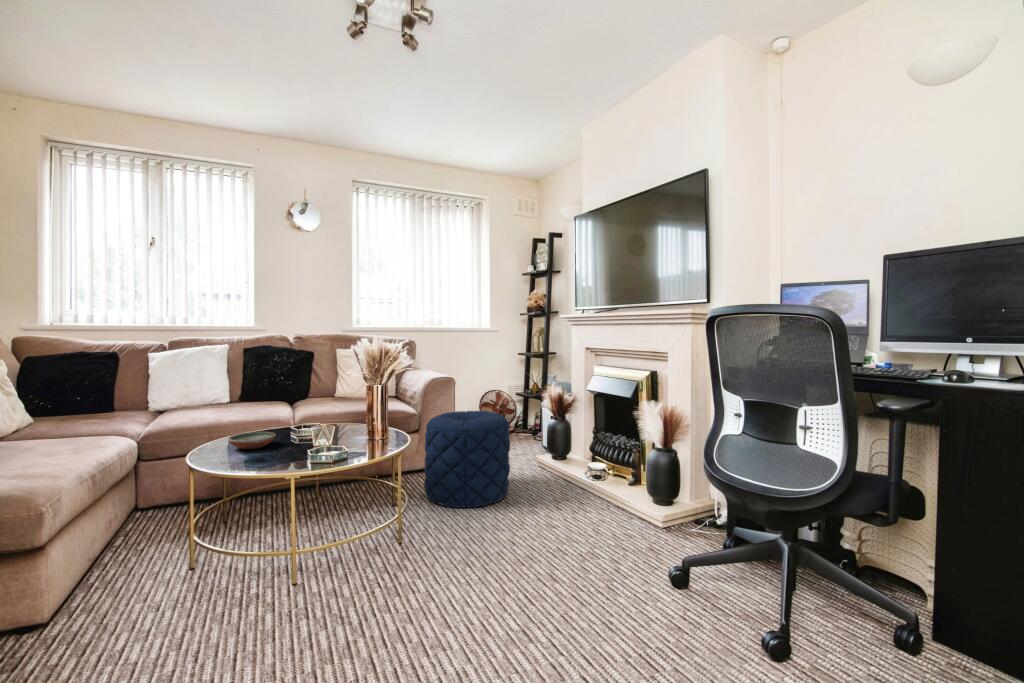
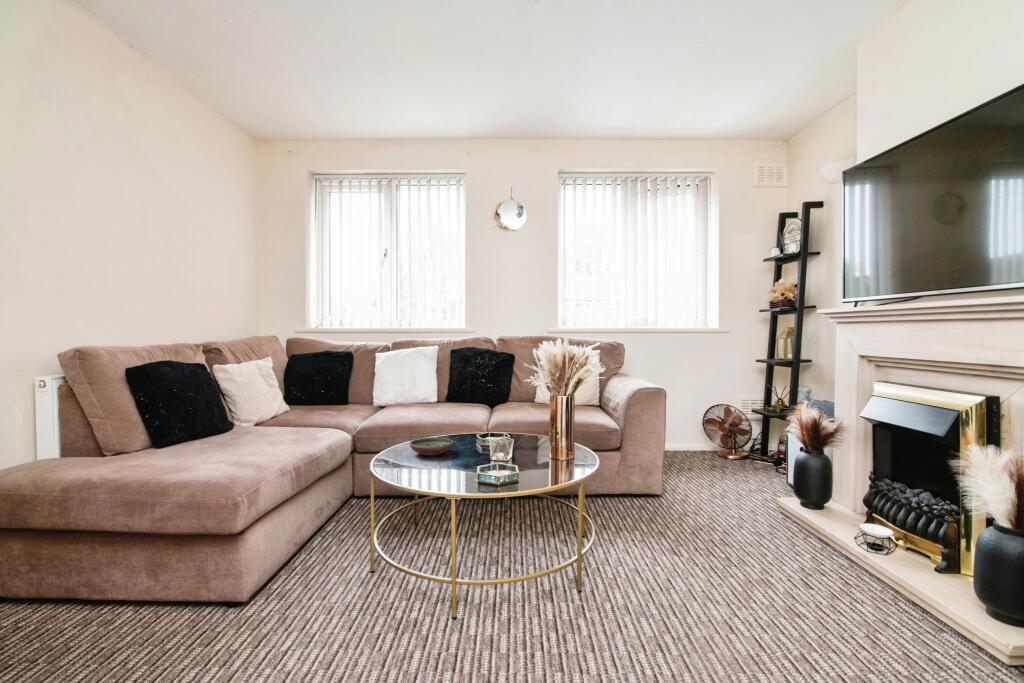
pouf: present [424,411,510,508] -> none [619,433,735,562]

